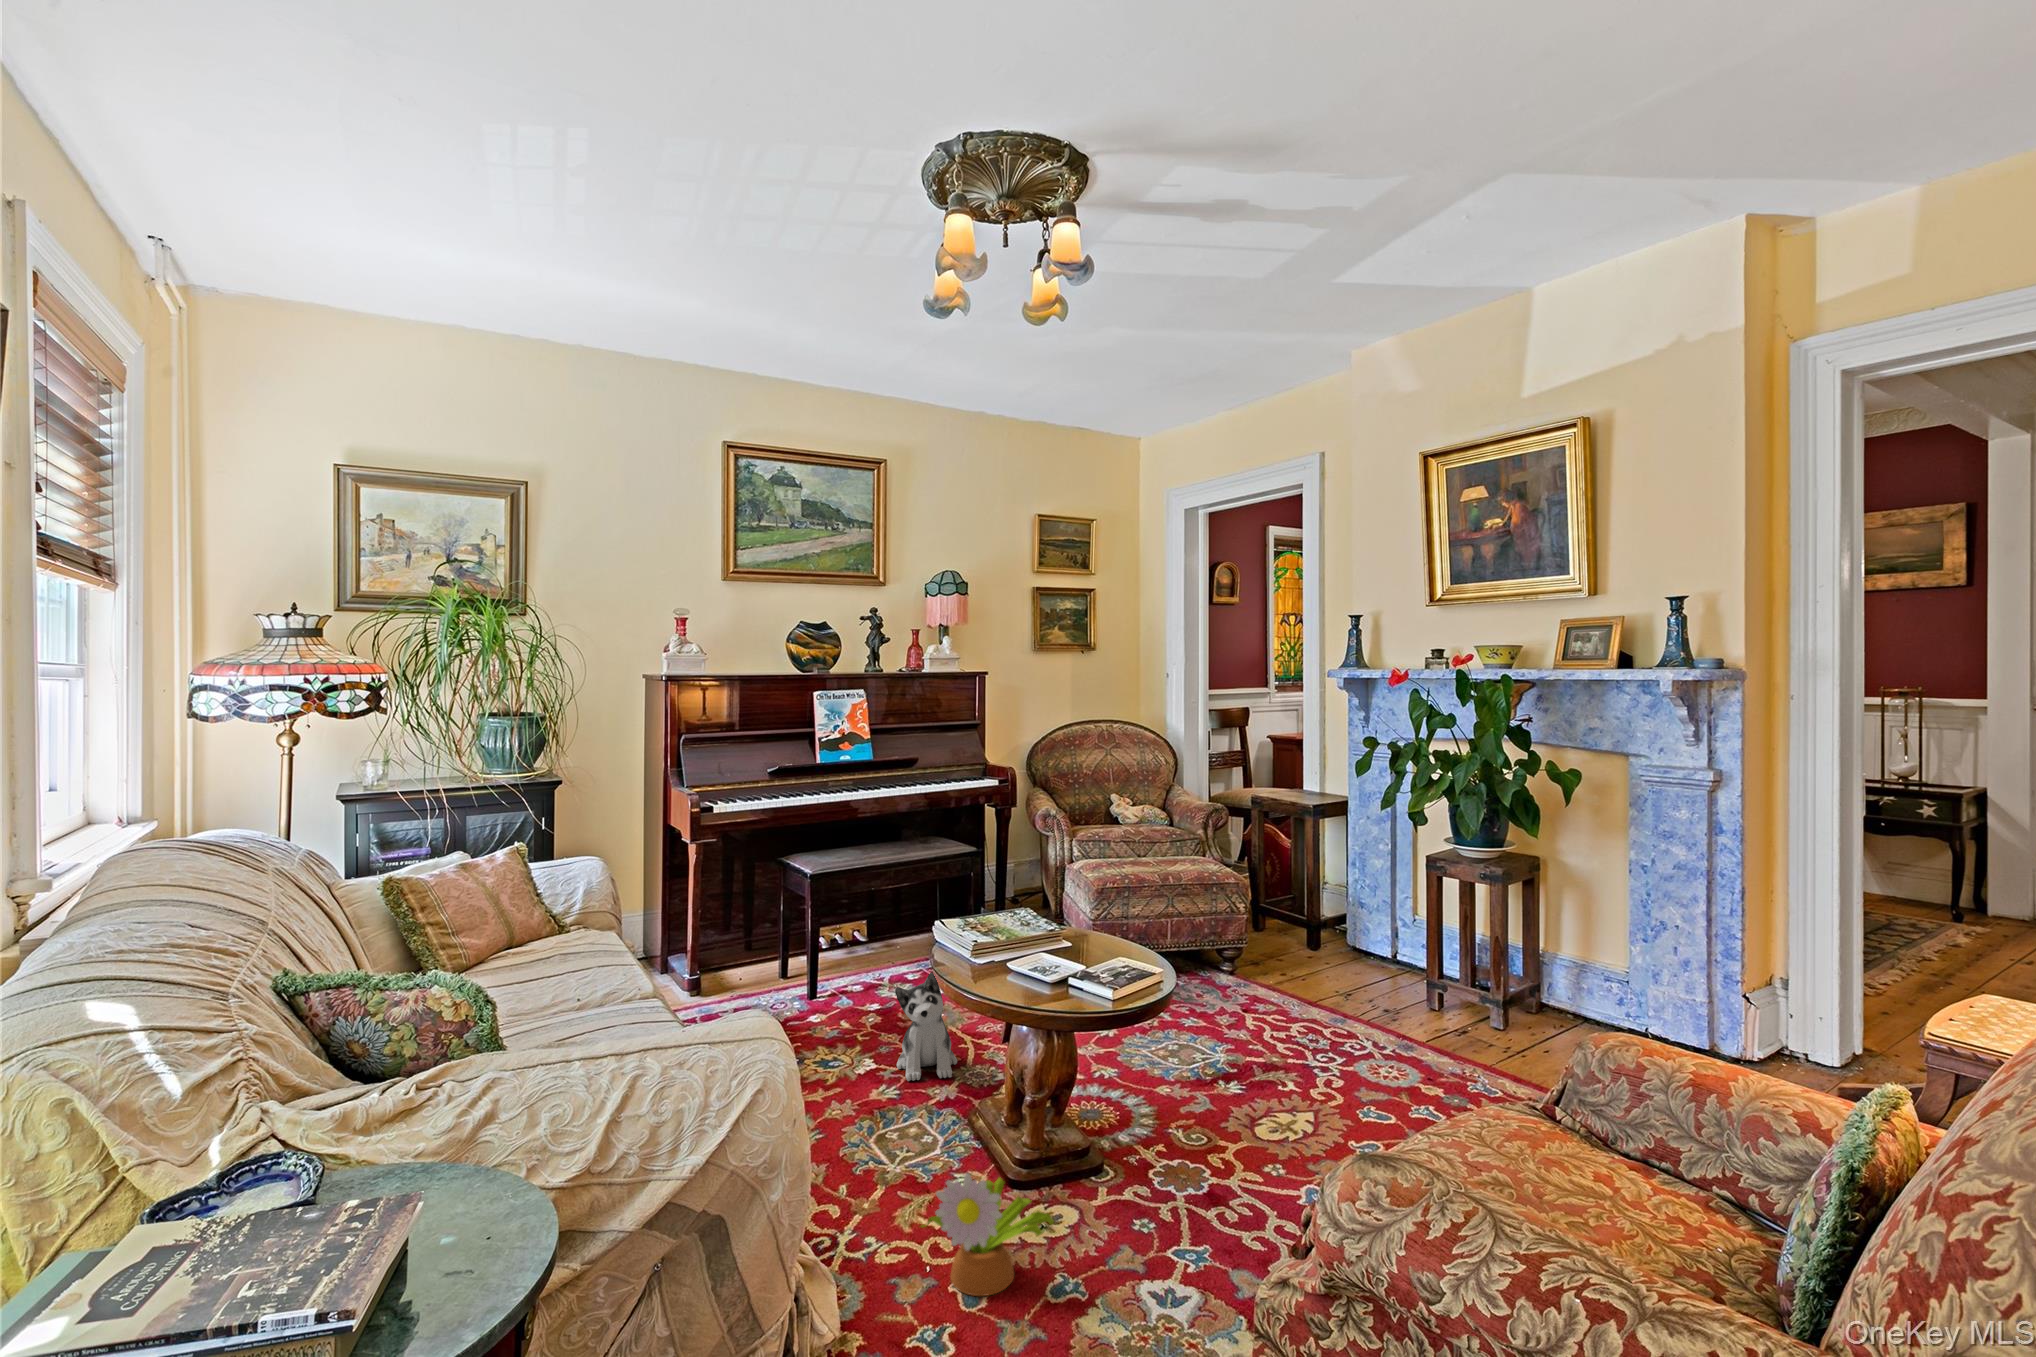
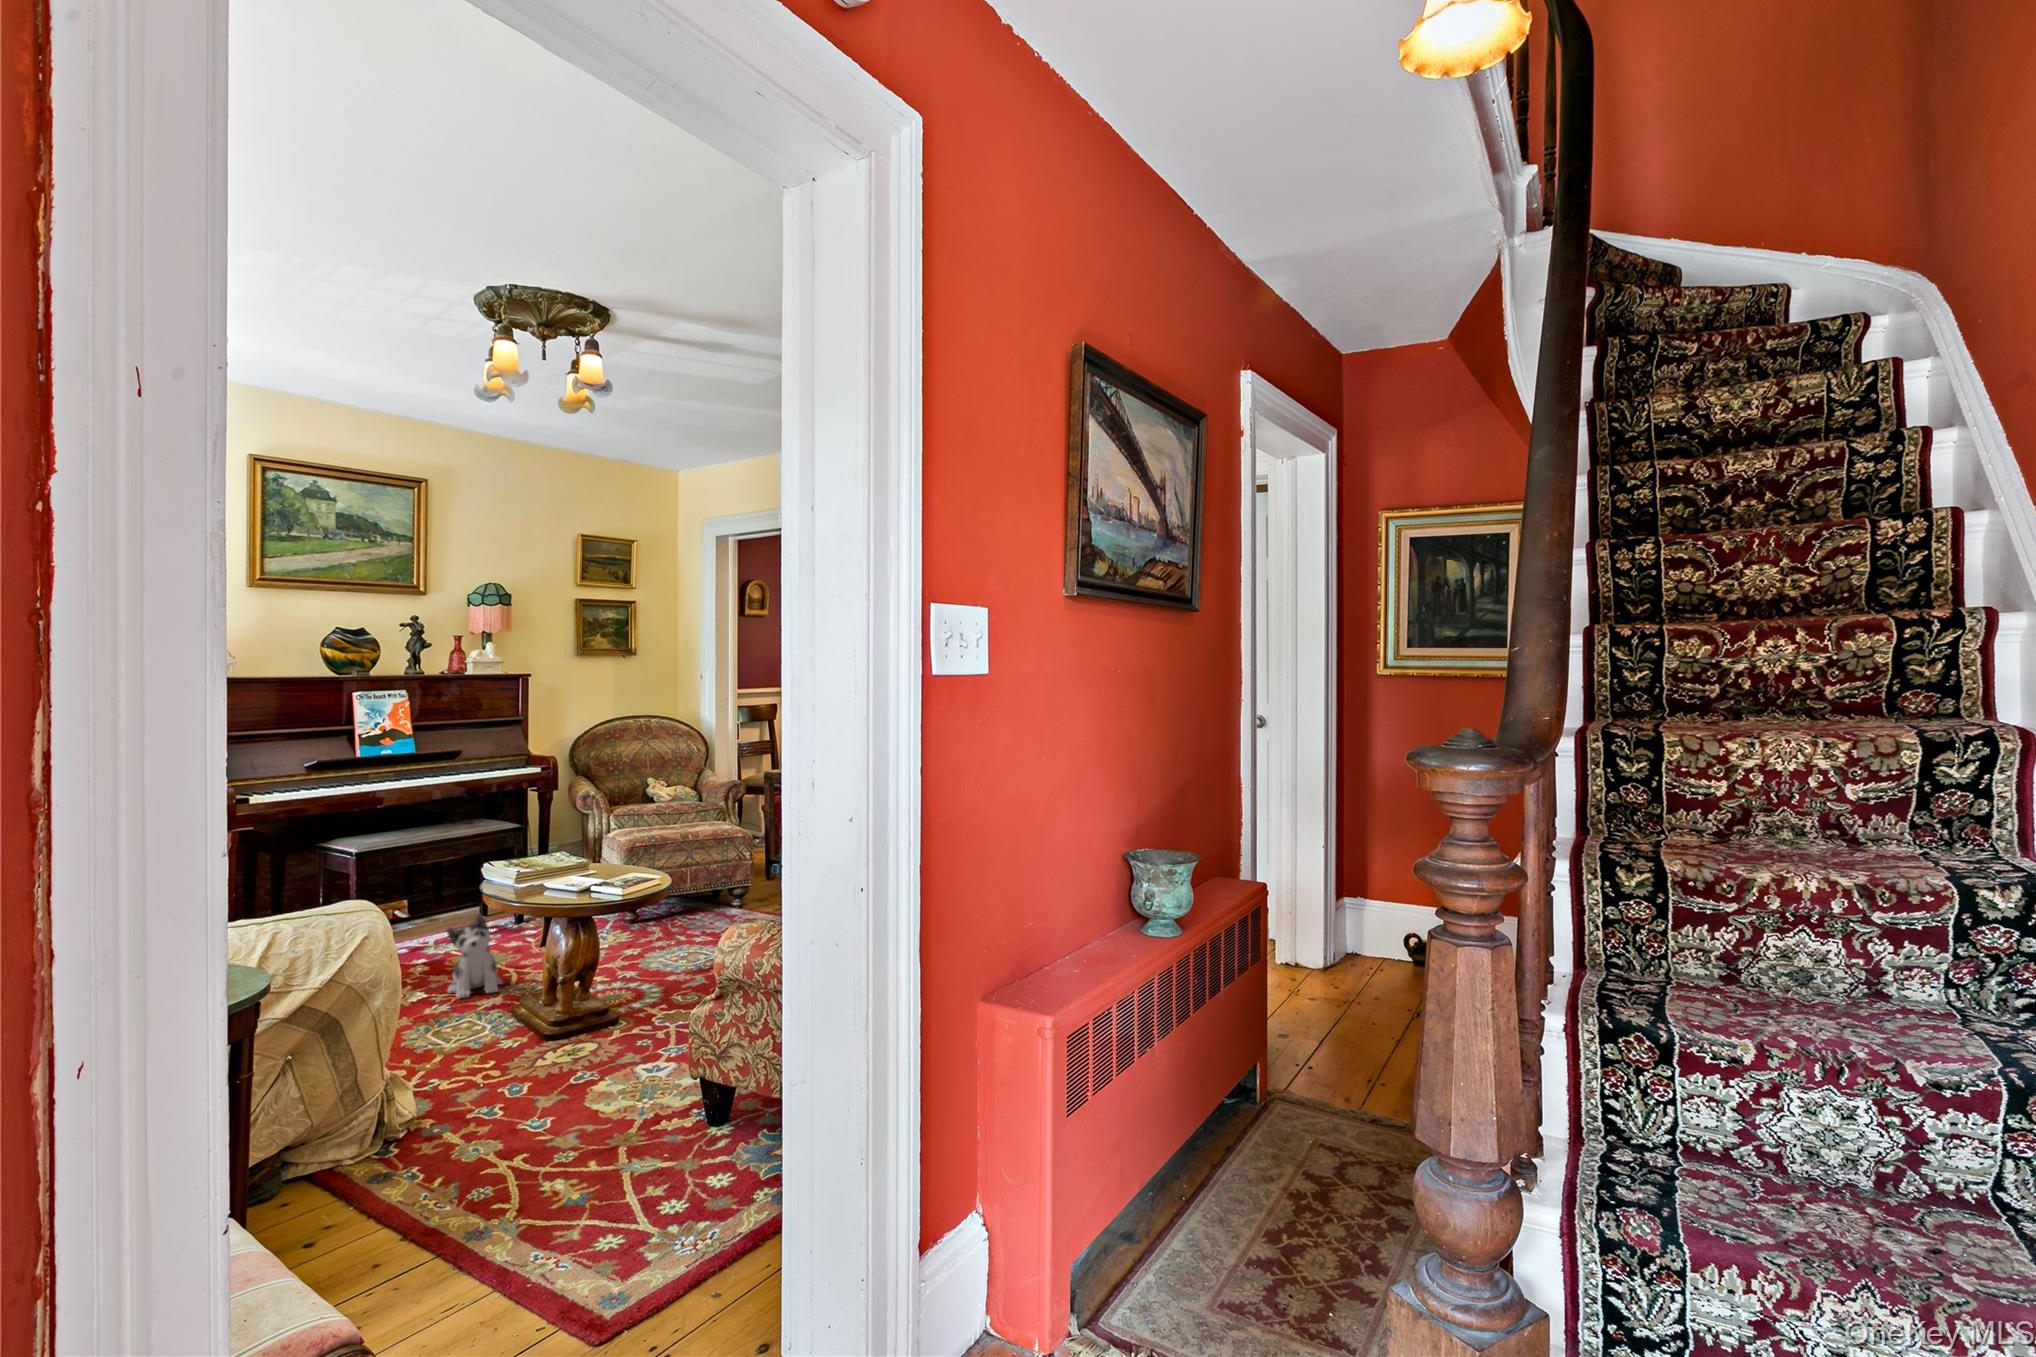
decorative plant: present [920,1173,1054,1296] -> none [475,1010,577,1091]

